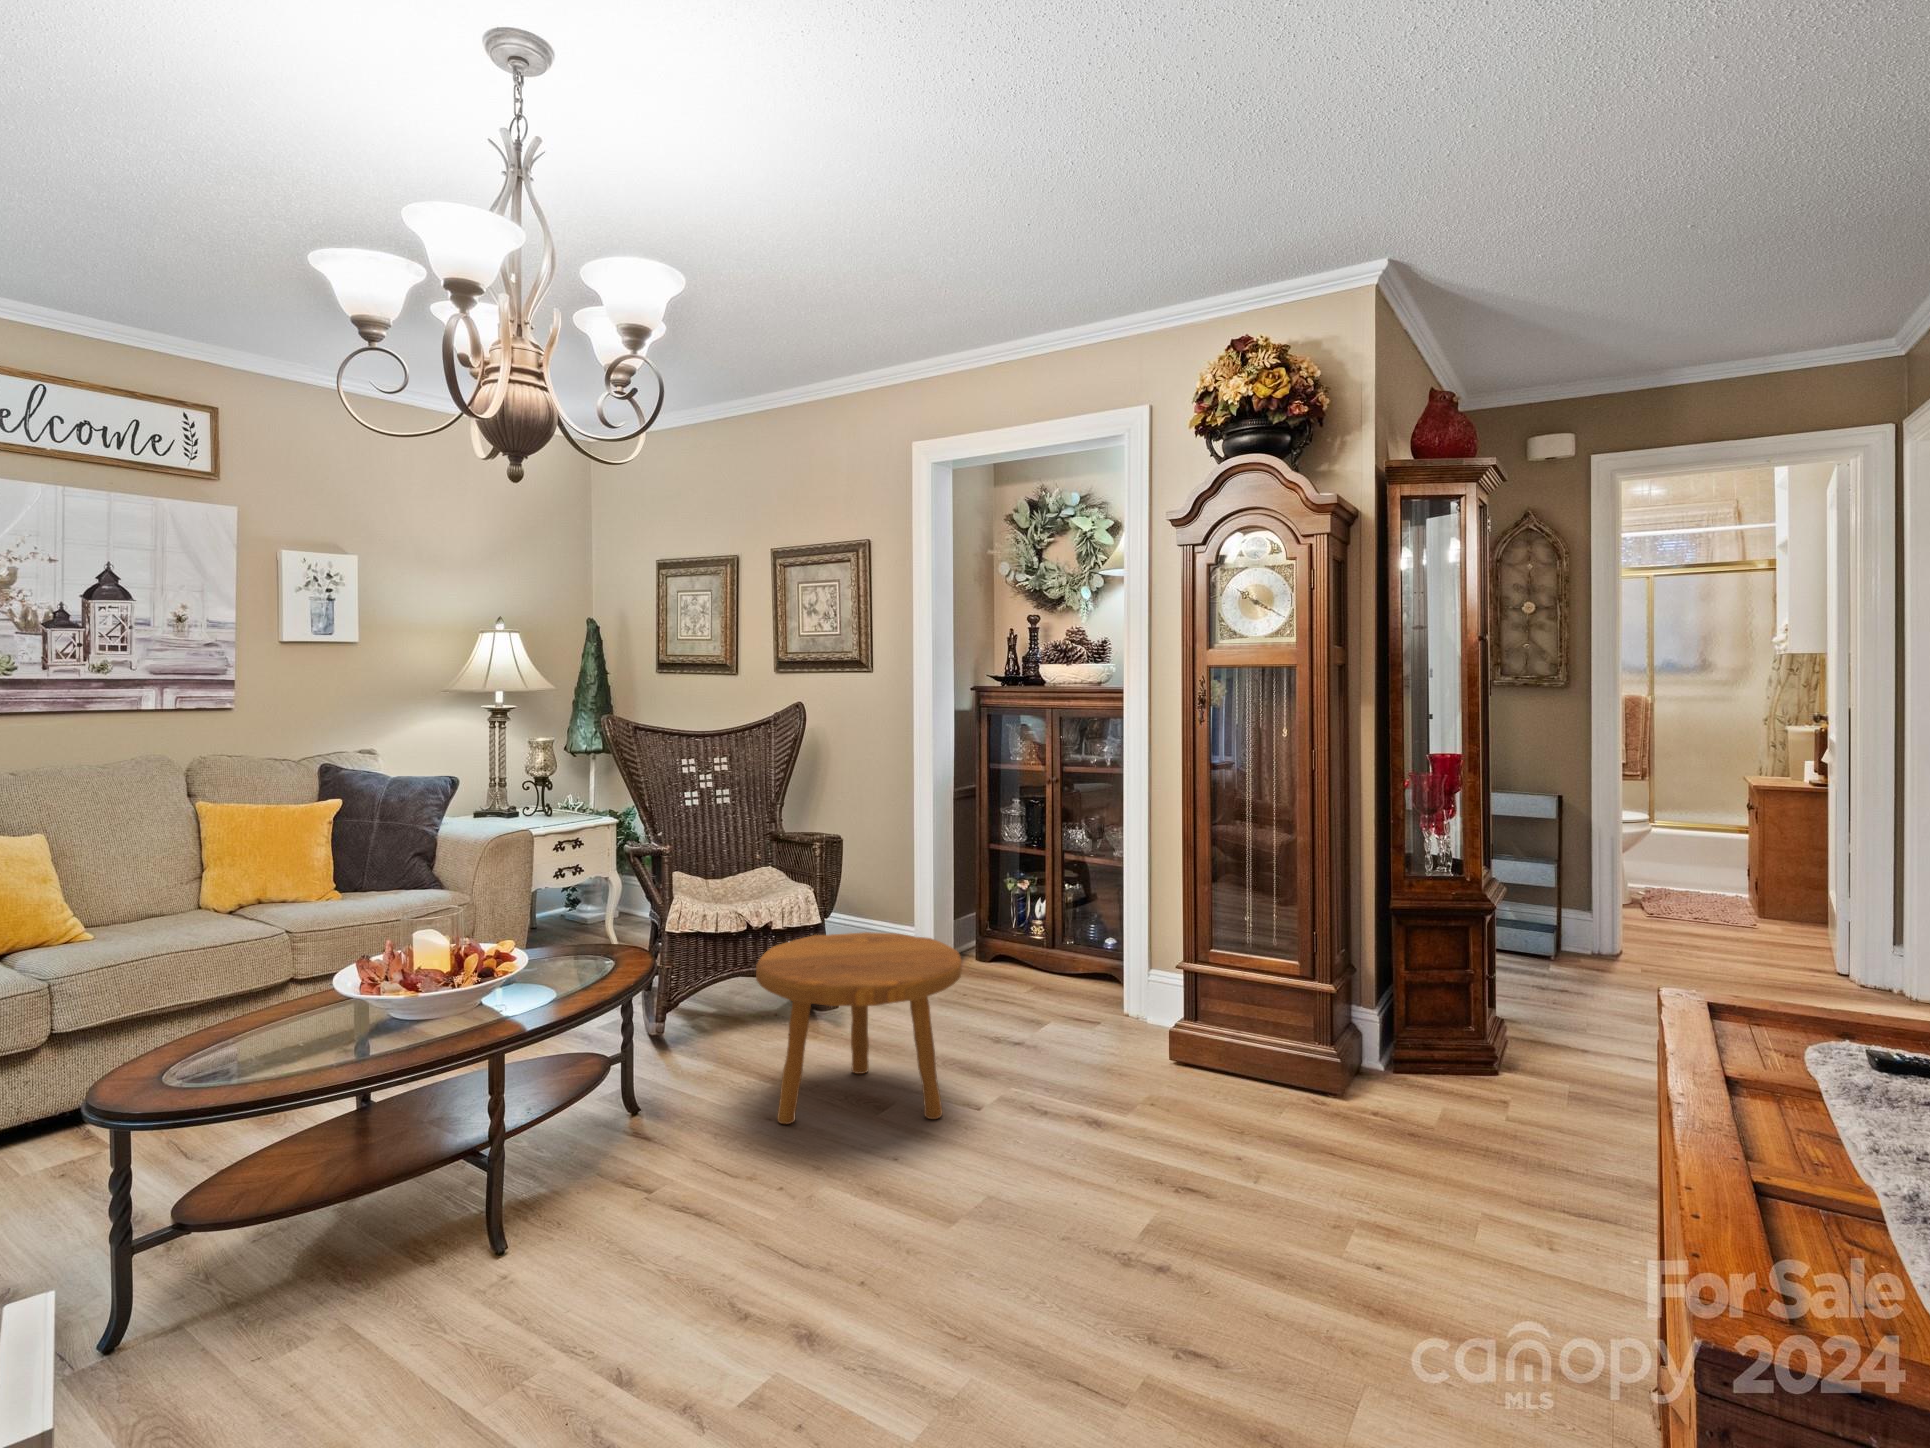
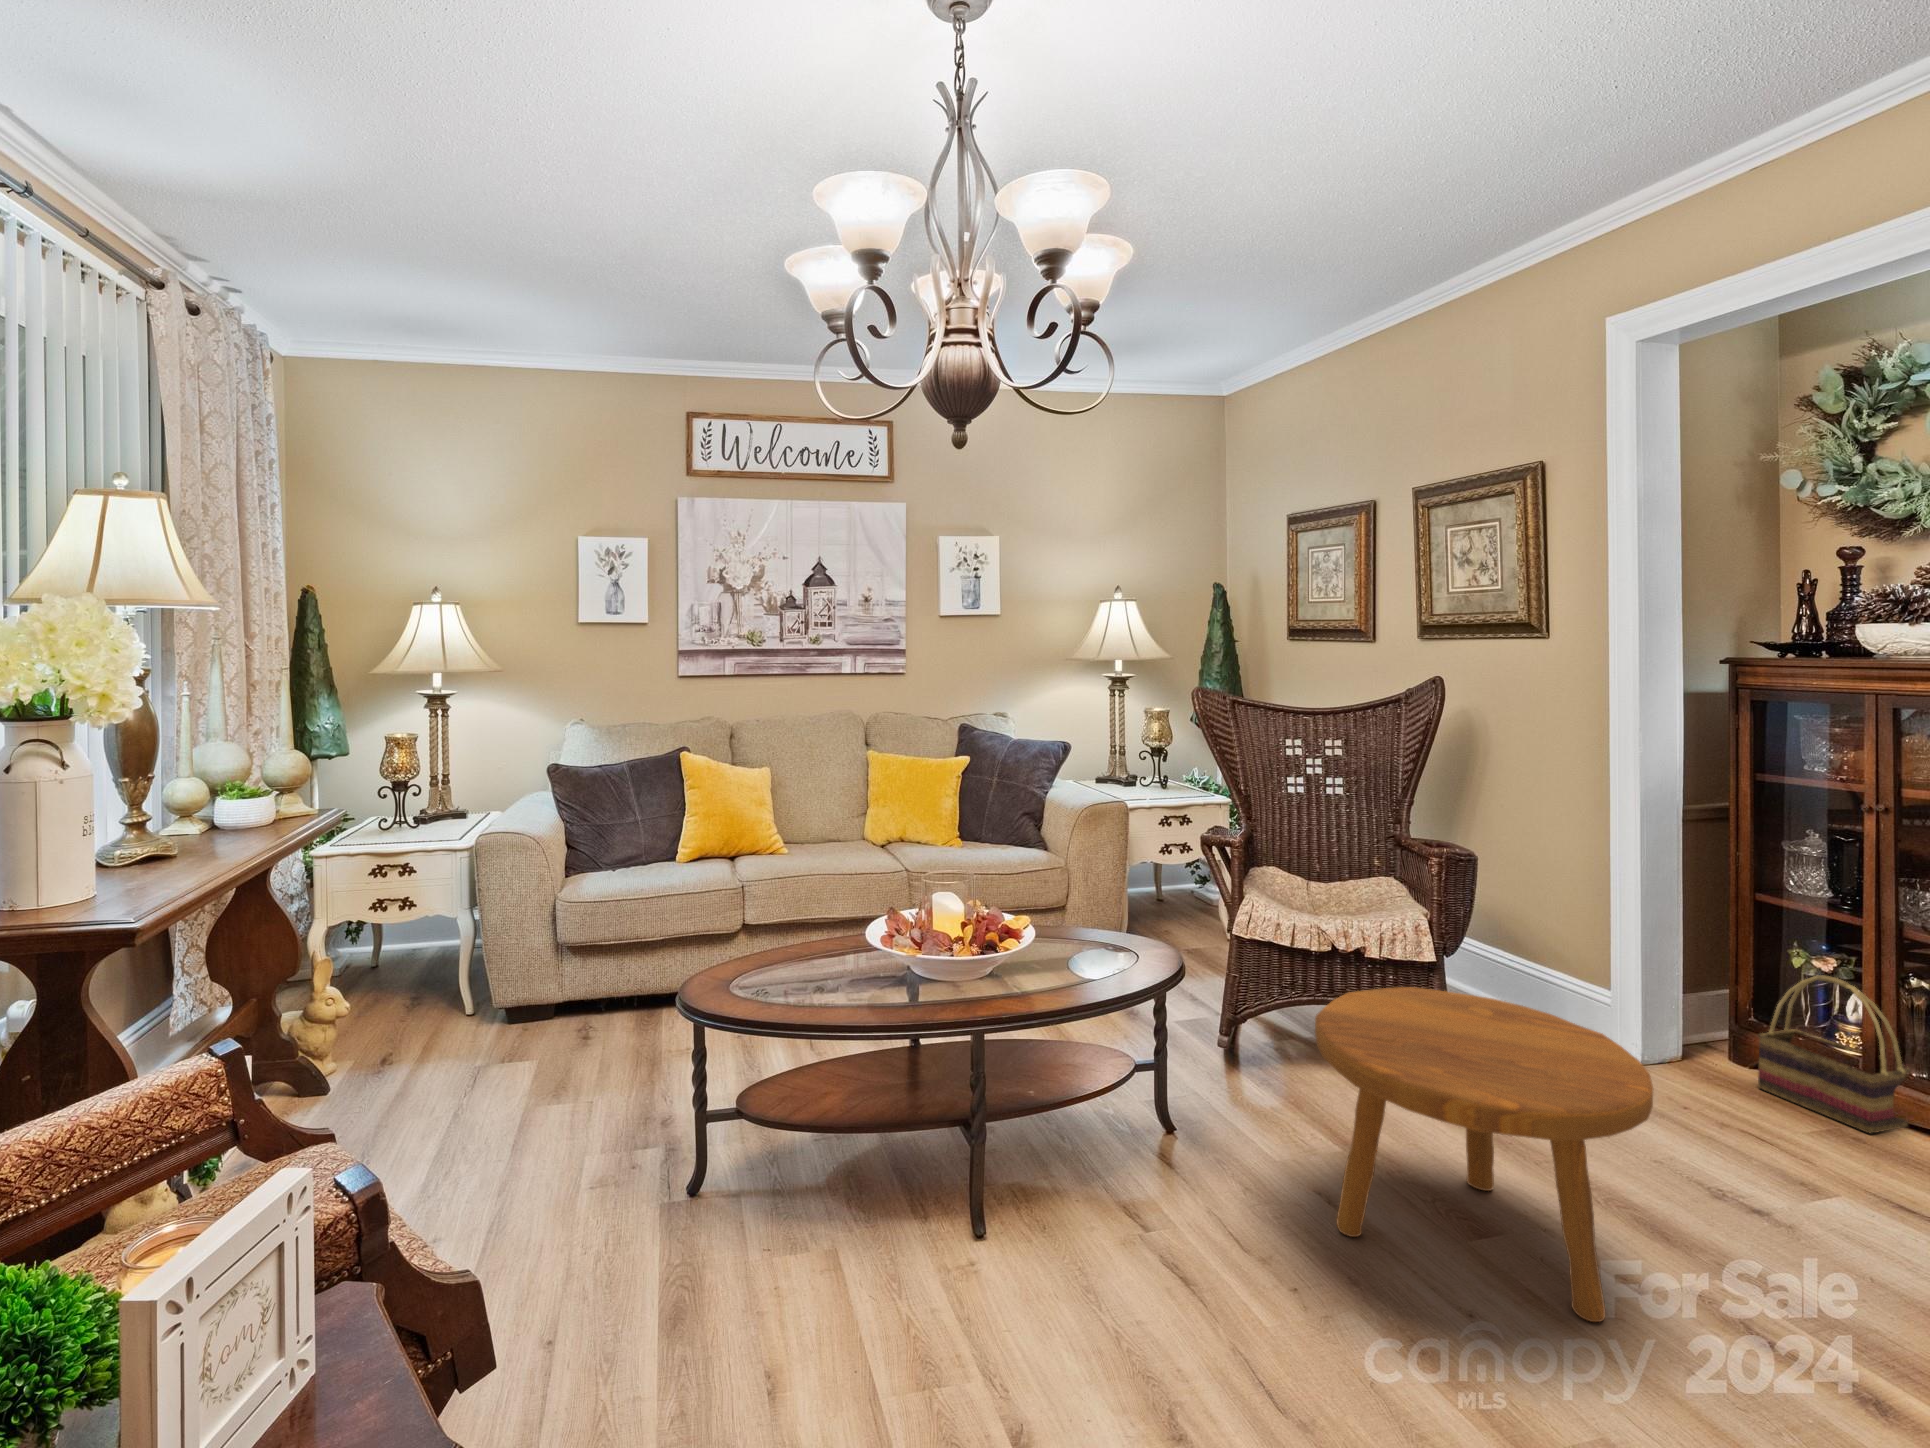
basket: none [998,893,1069,987] -> present [1758,975,1910,1134]

